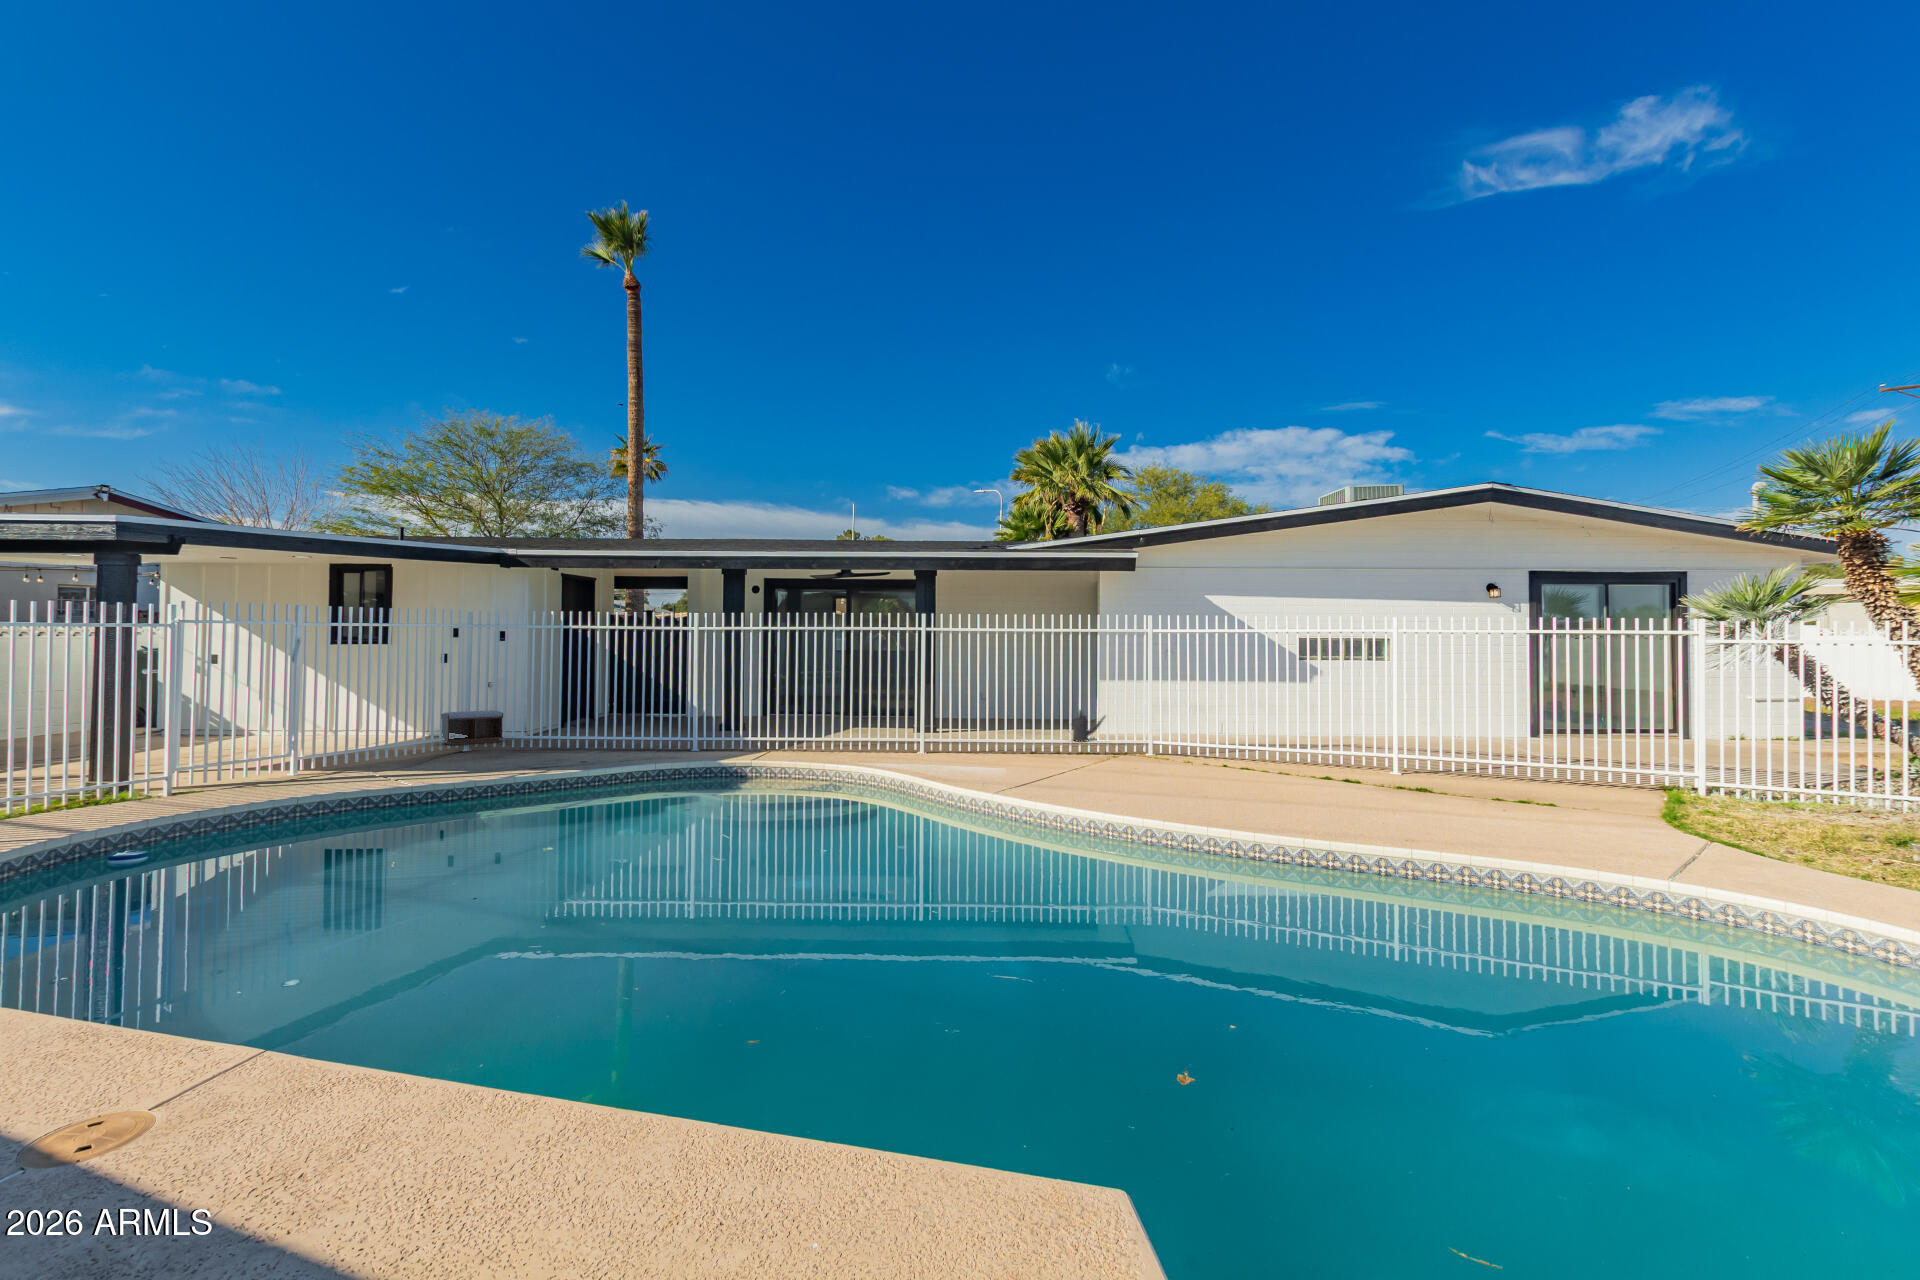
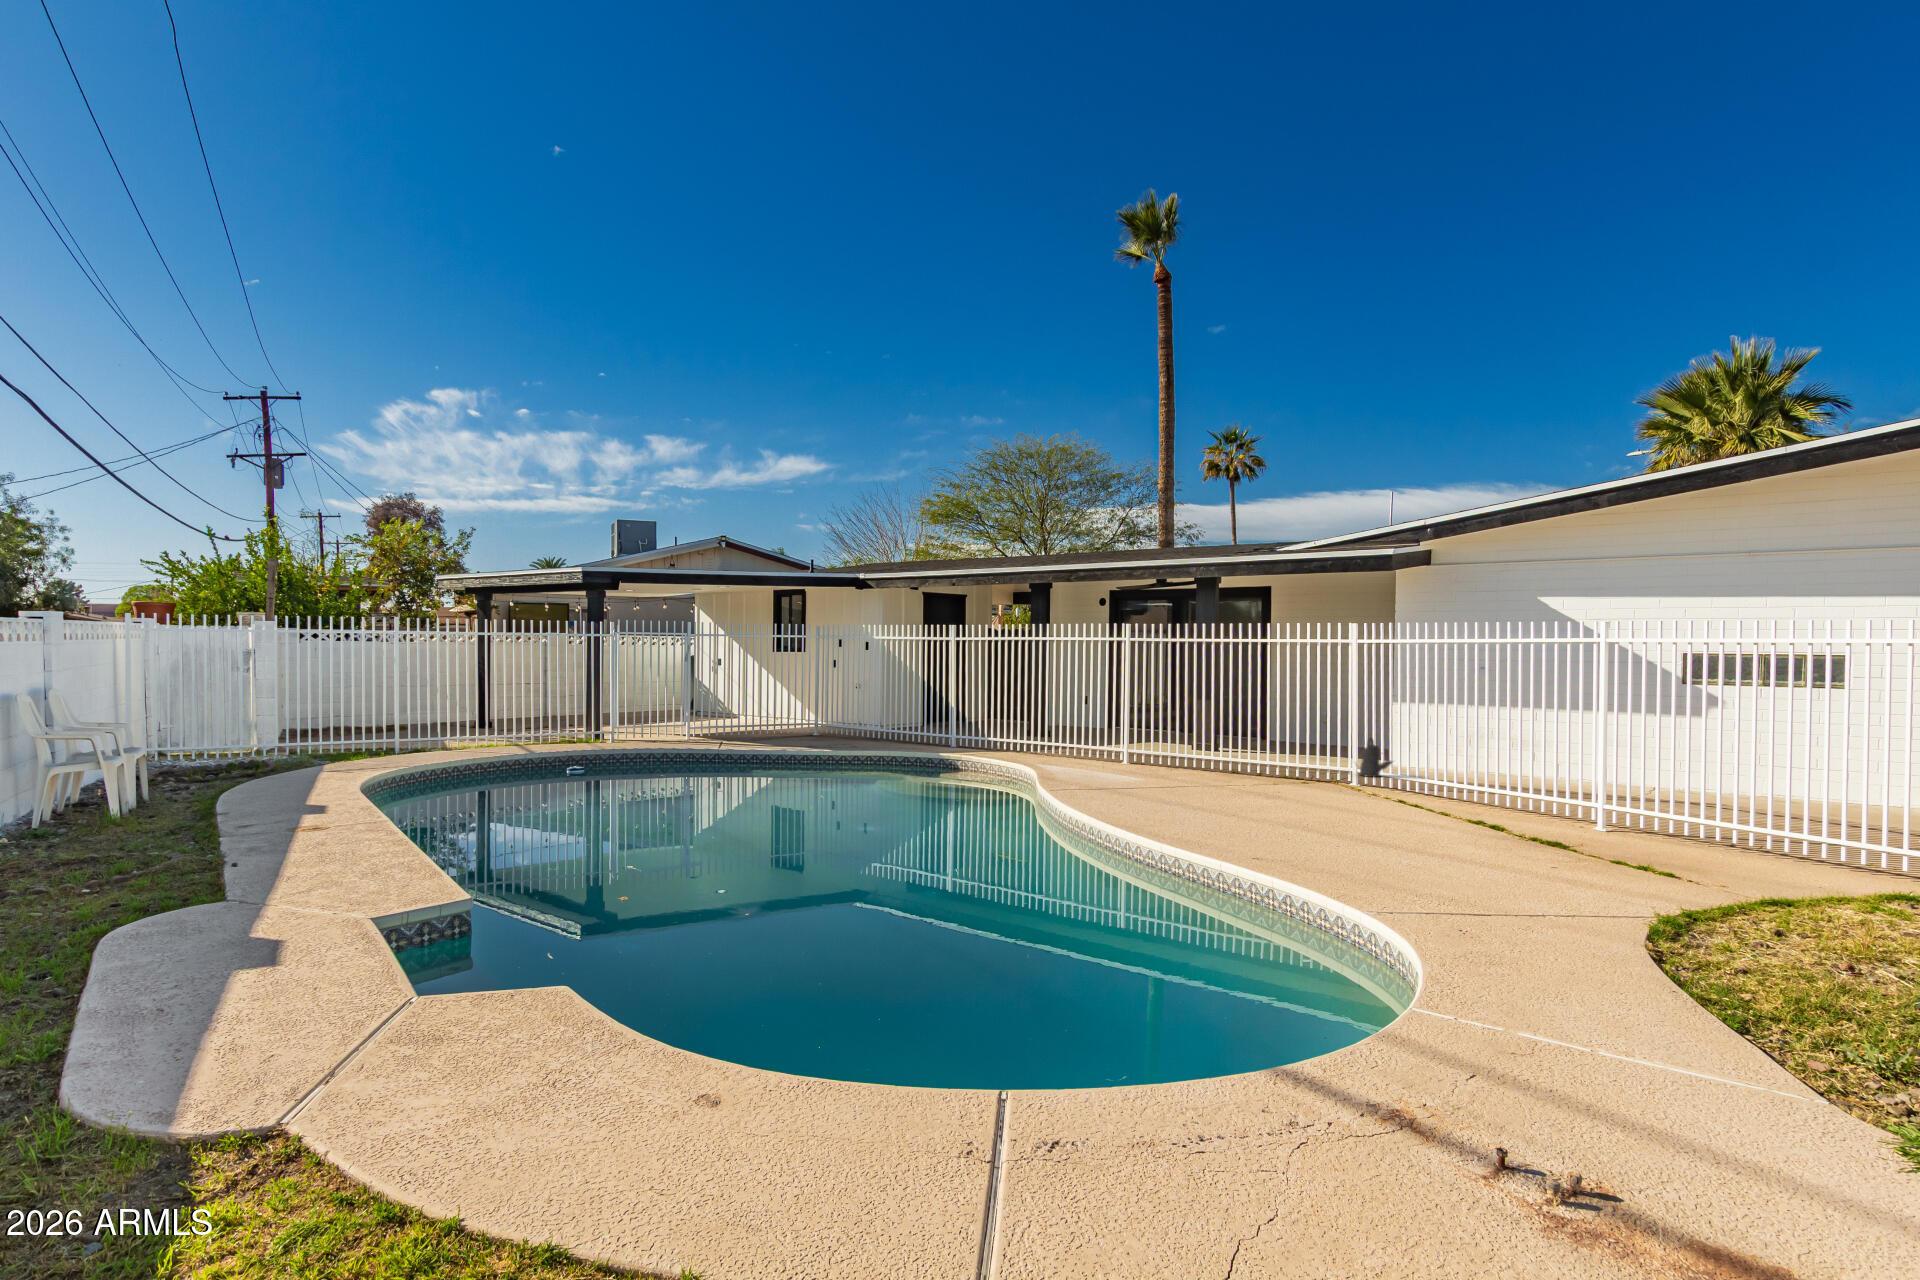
bench: present [441,711,503,745] -> none [820,703,862,730]

